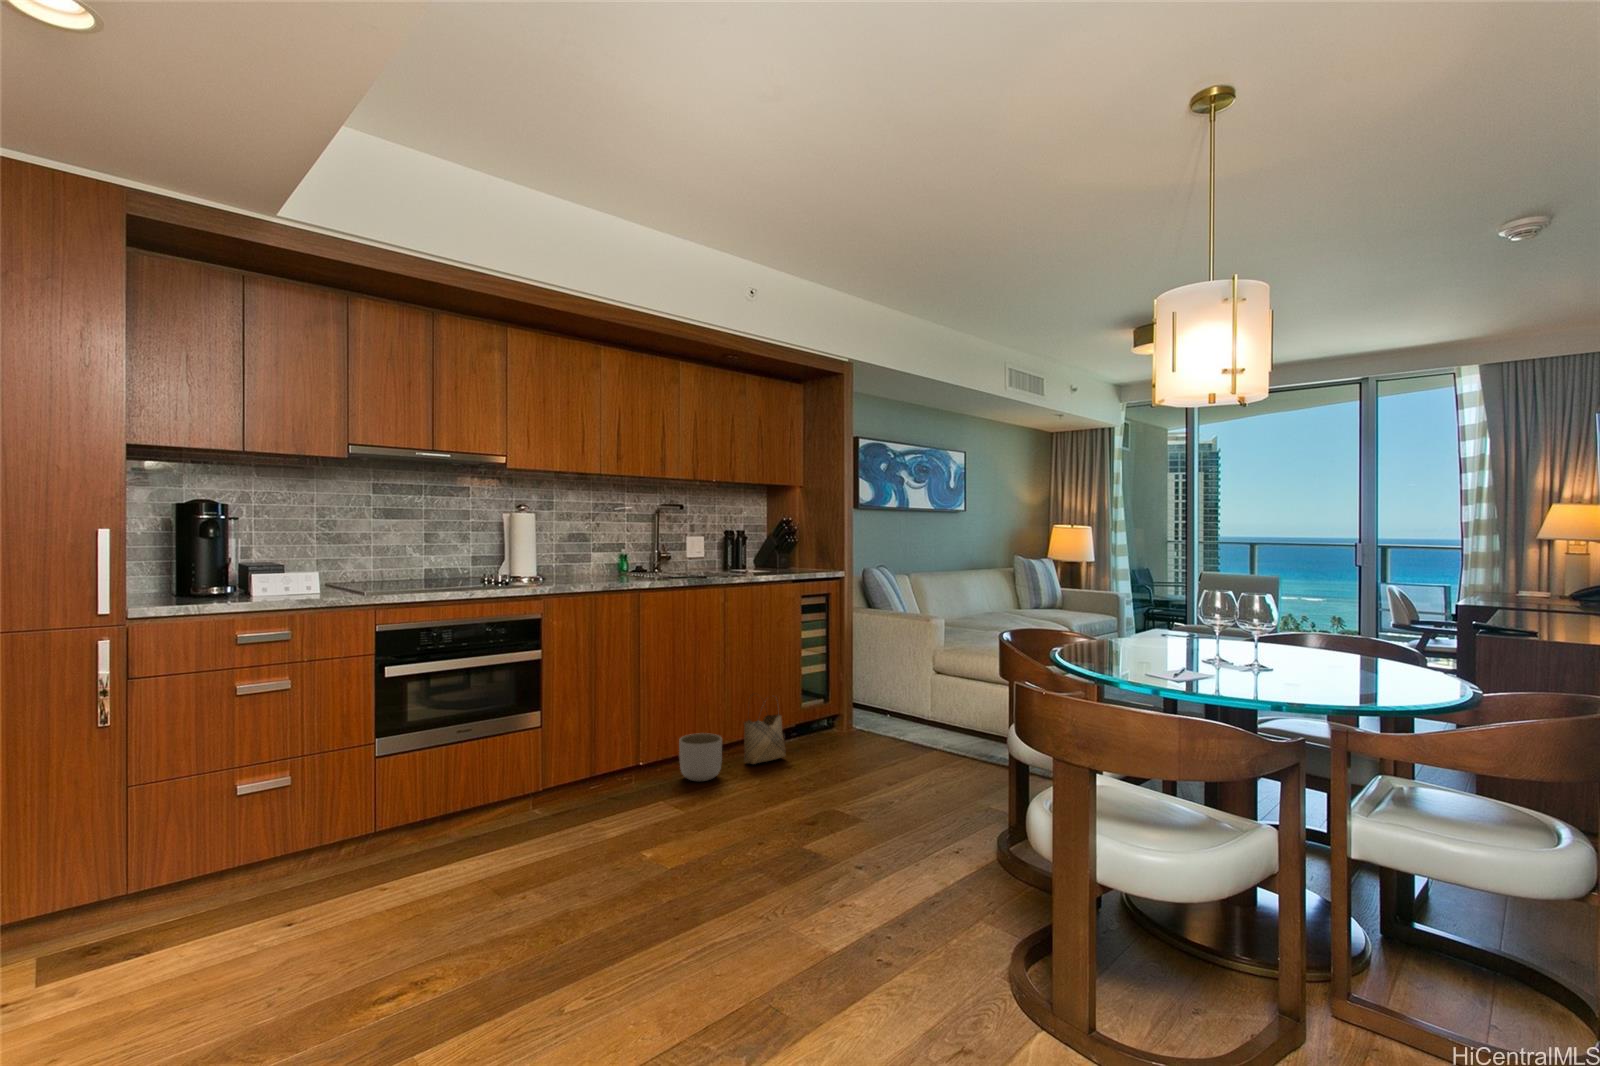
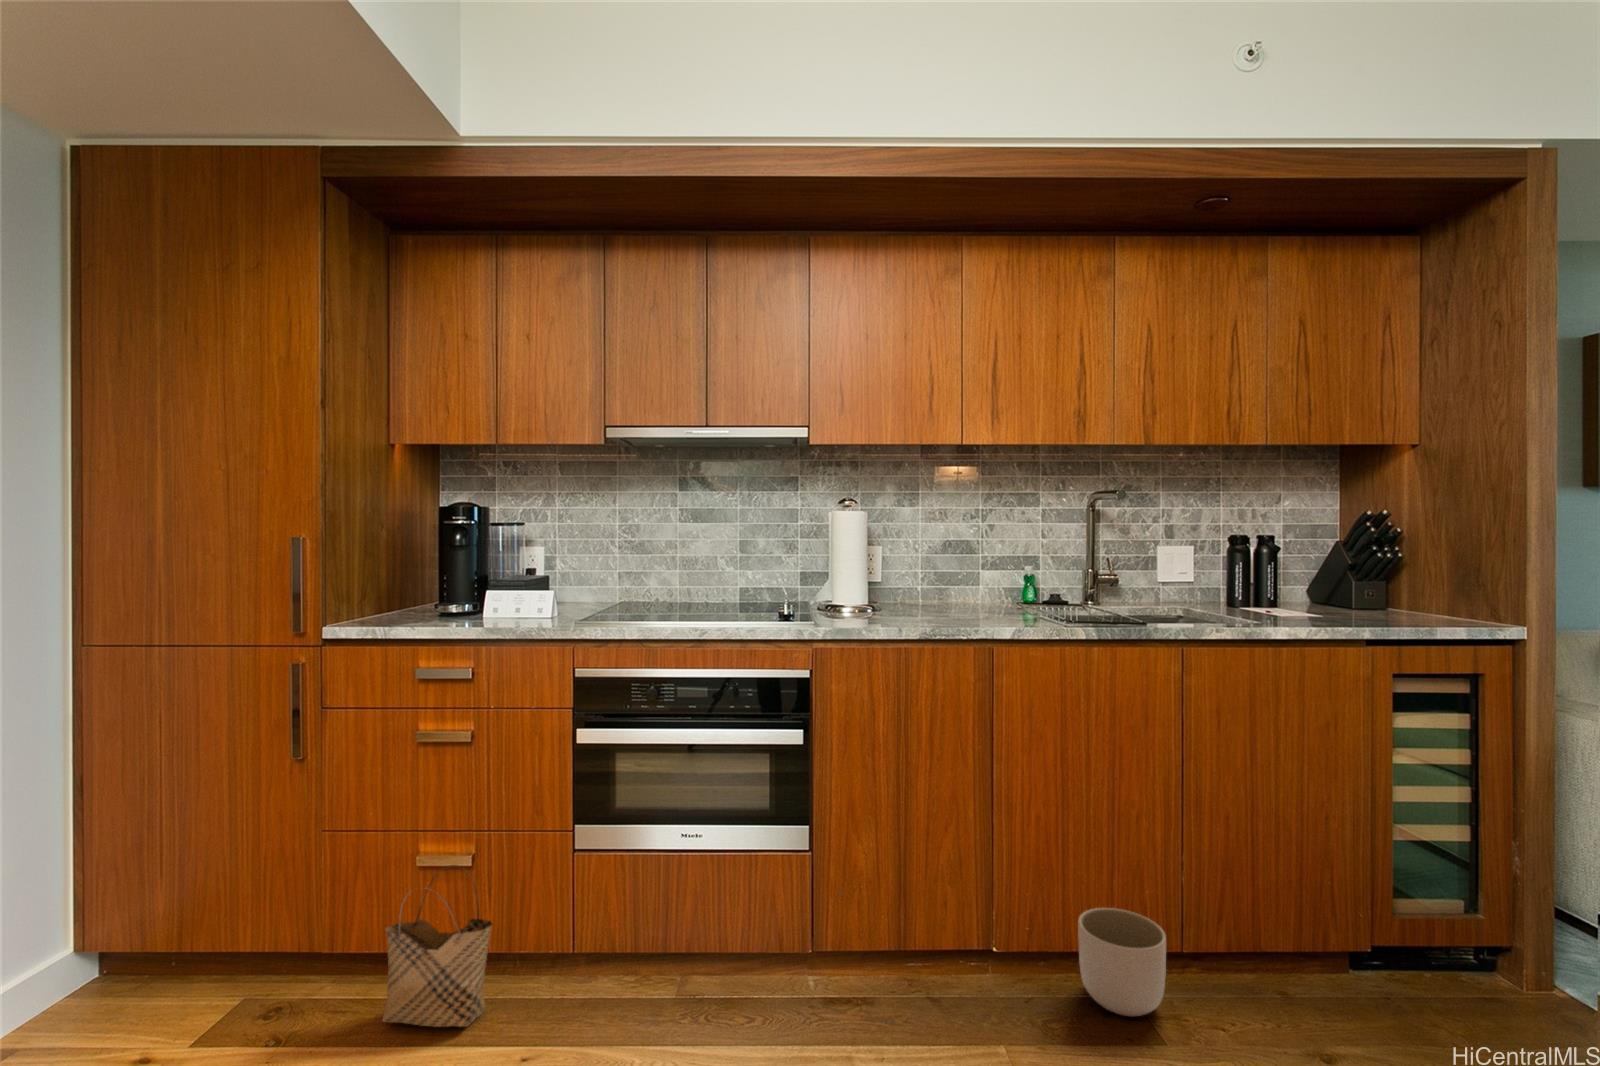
woven basket: present [744,702,785,764] -> present [382,865,492,1027]

